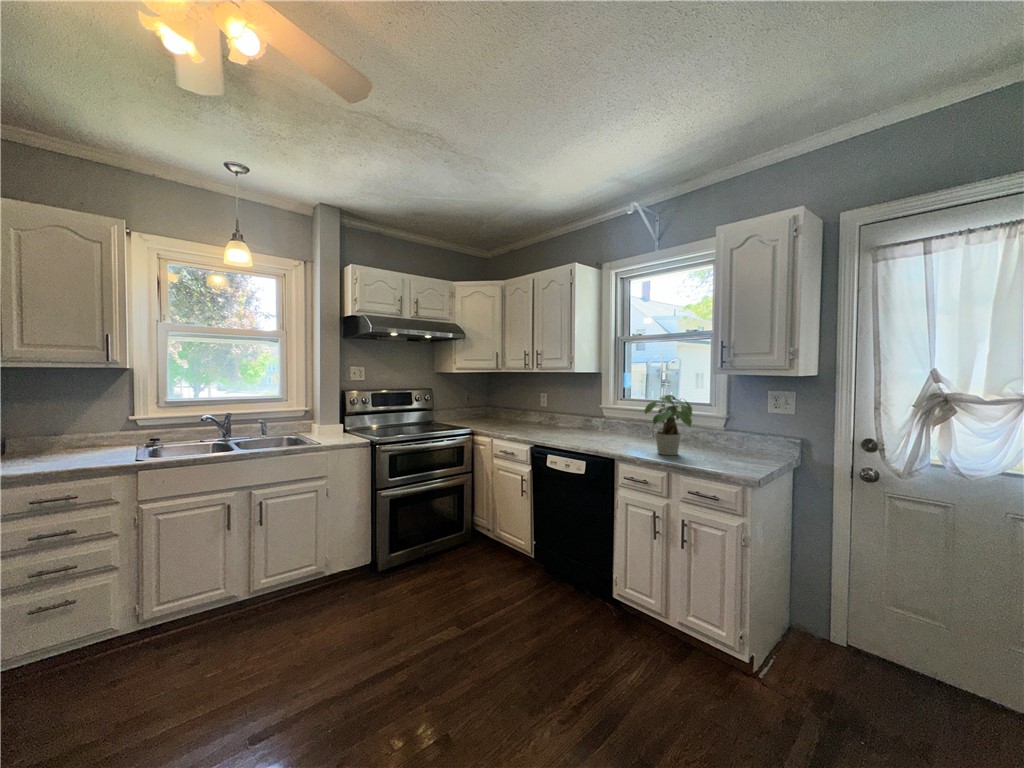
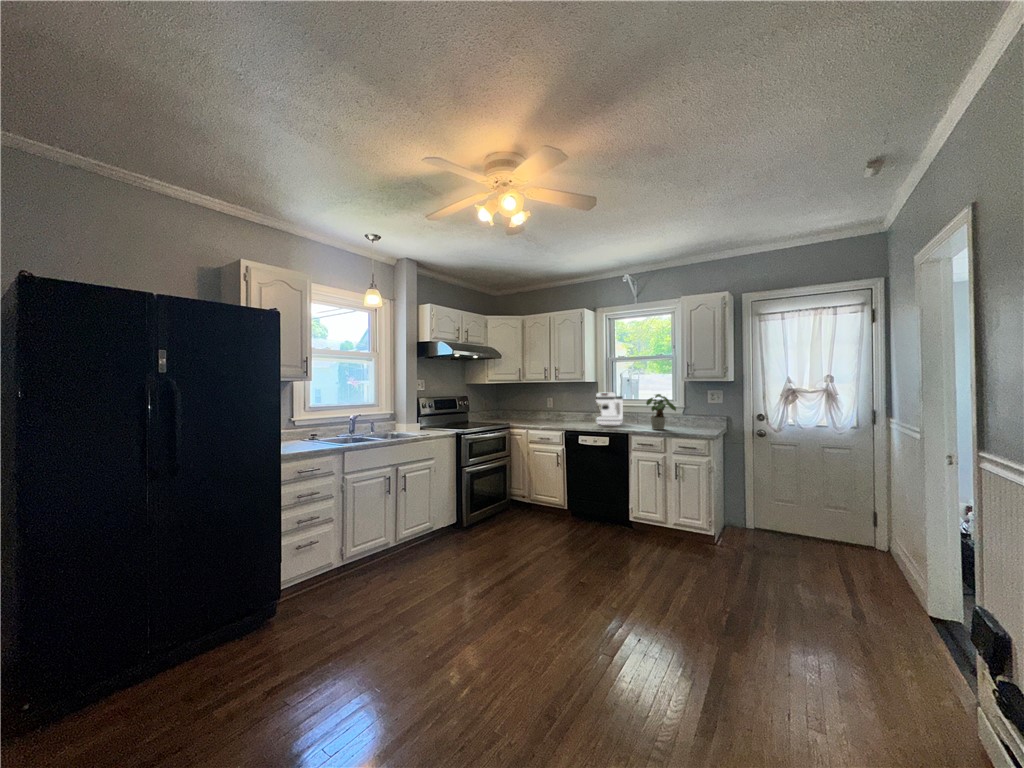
coffee maker: none [586,389,632,439] -> present [596,393,623,424]

